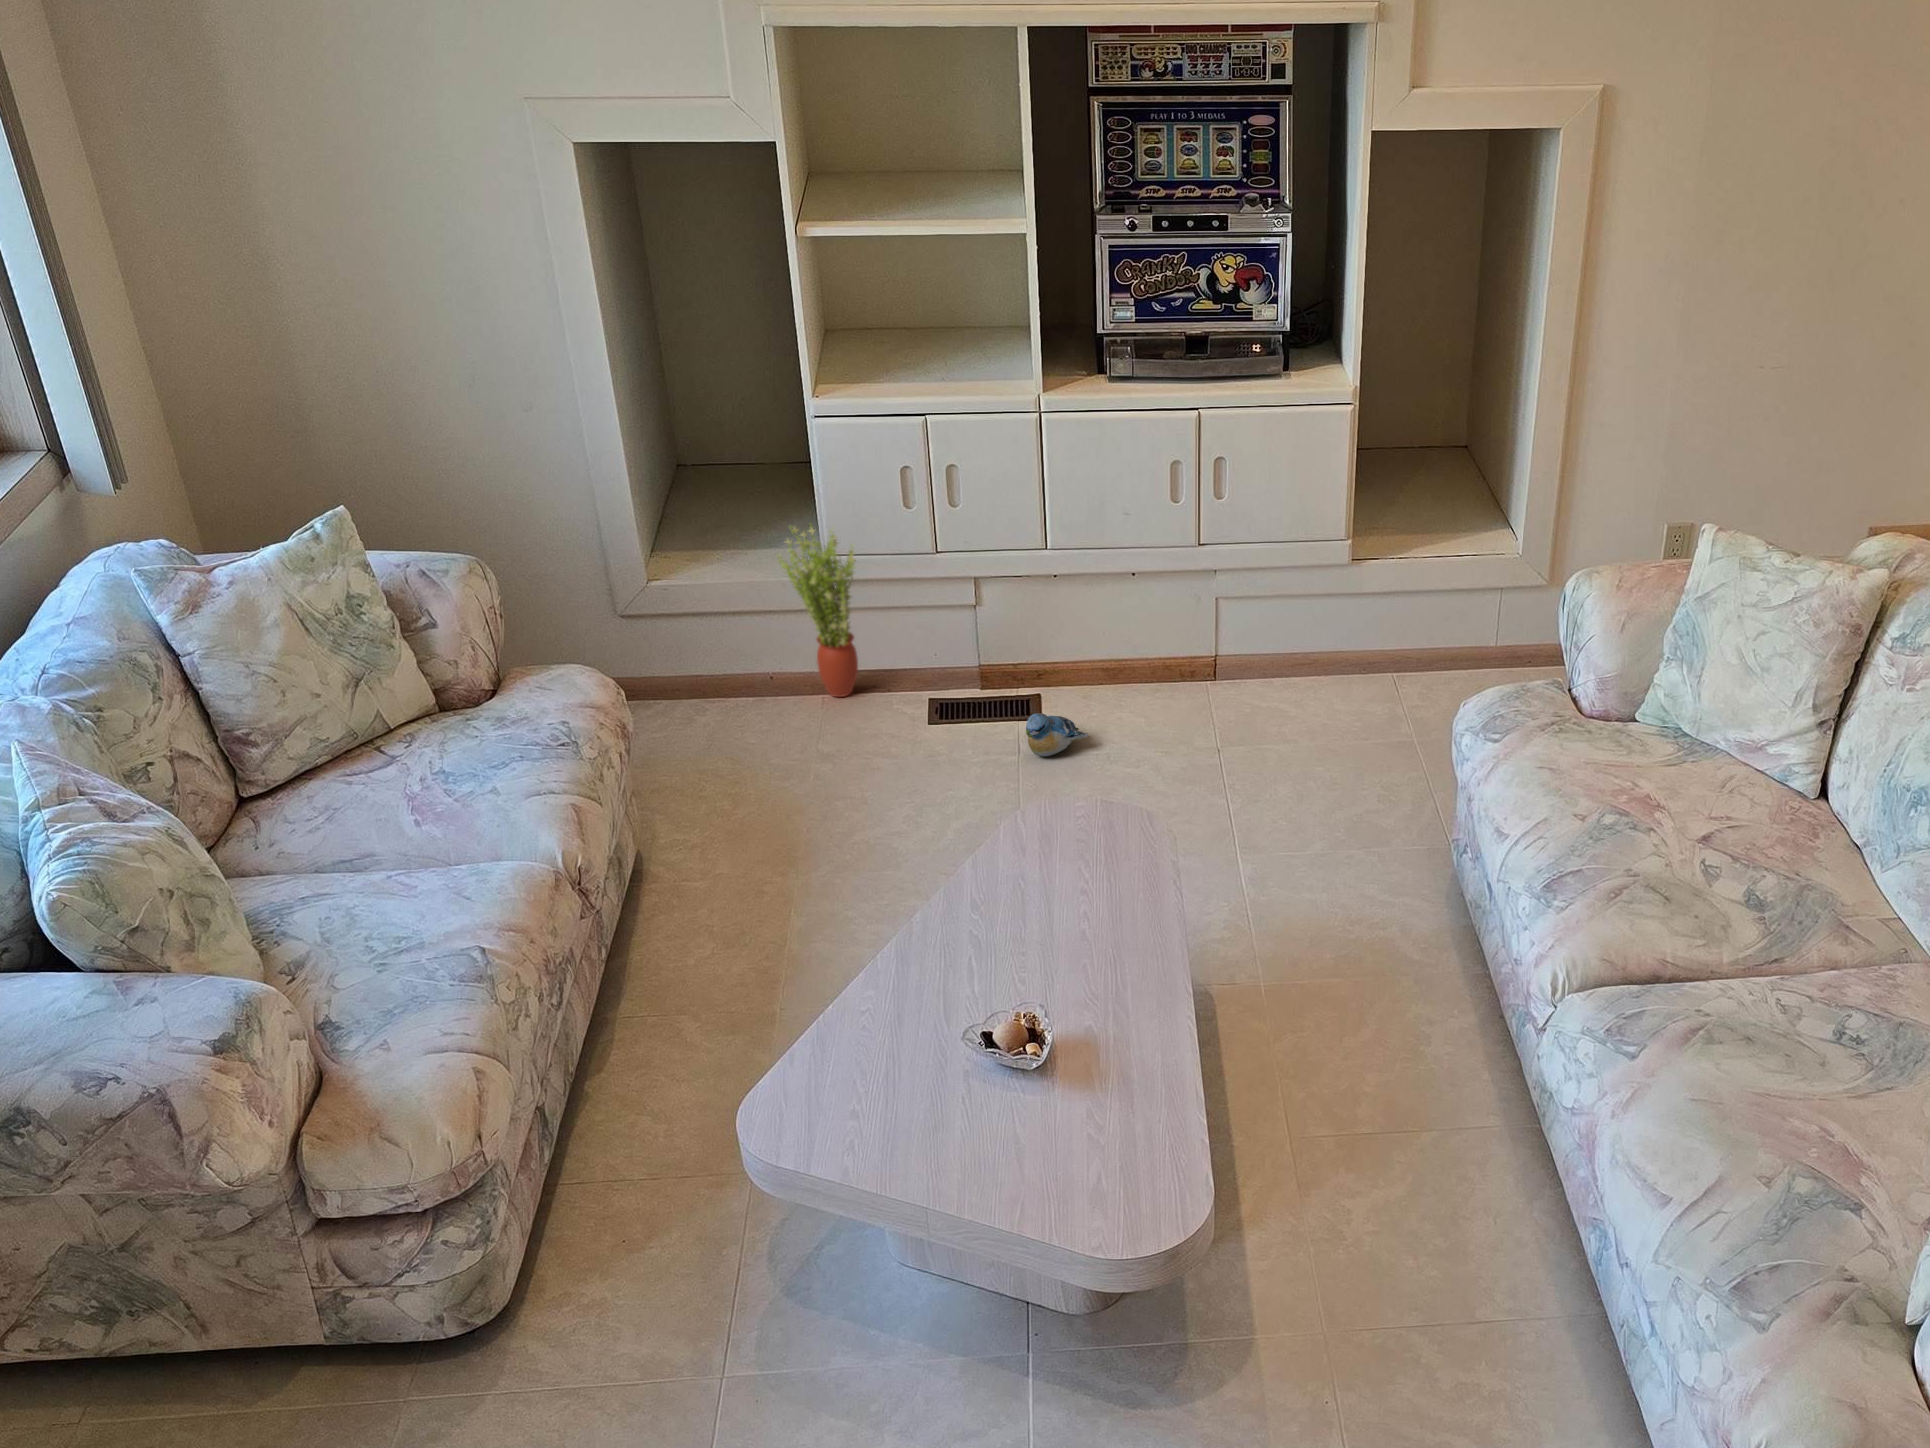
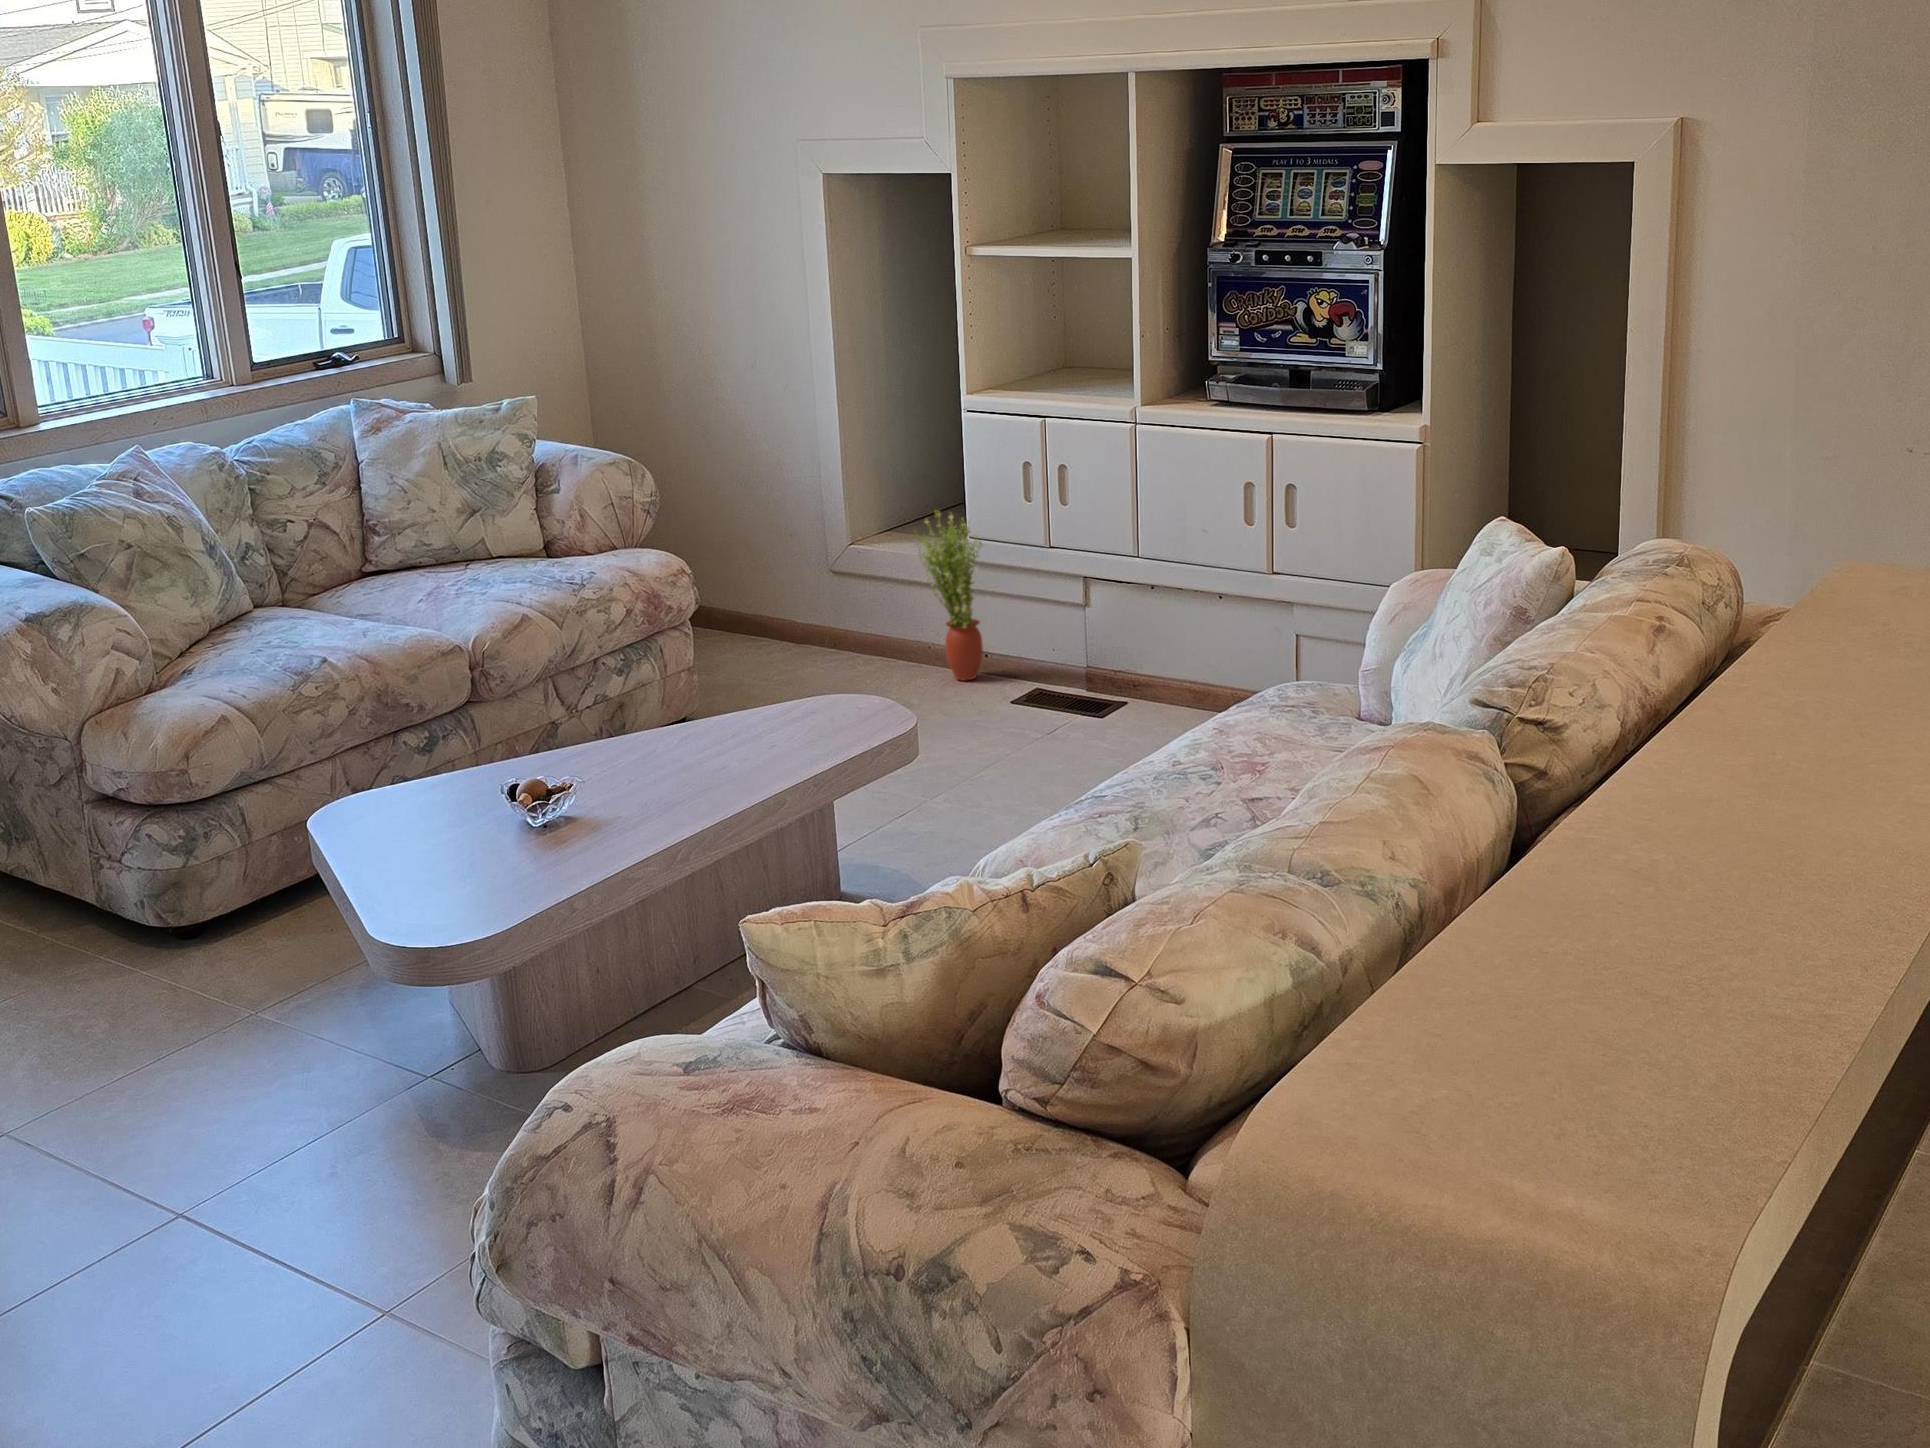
plush toy: present [1026,713,1088,756] -> none [1019,695,1092,743]

